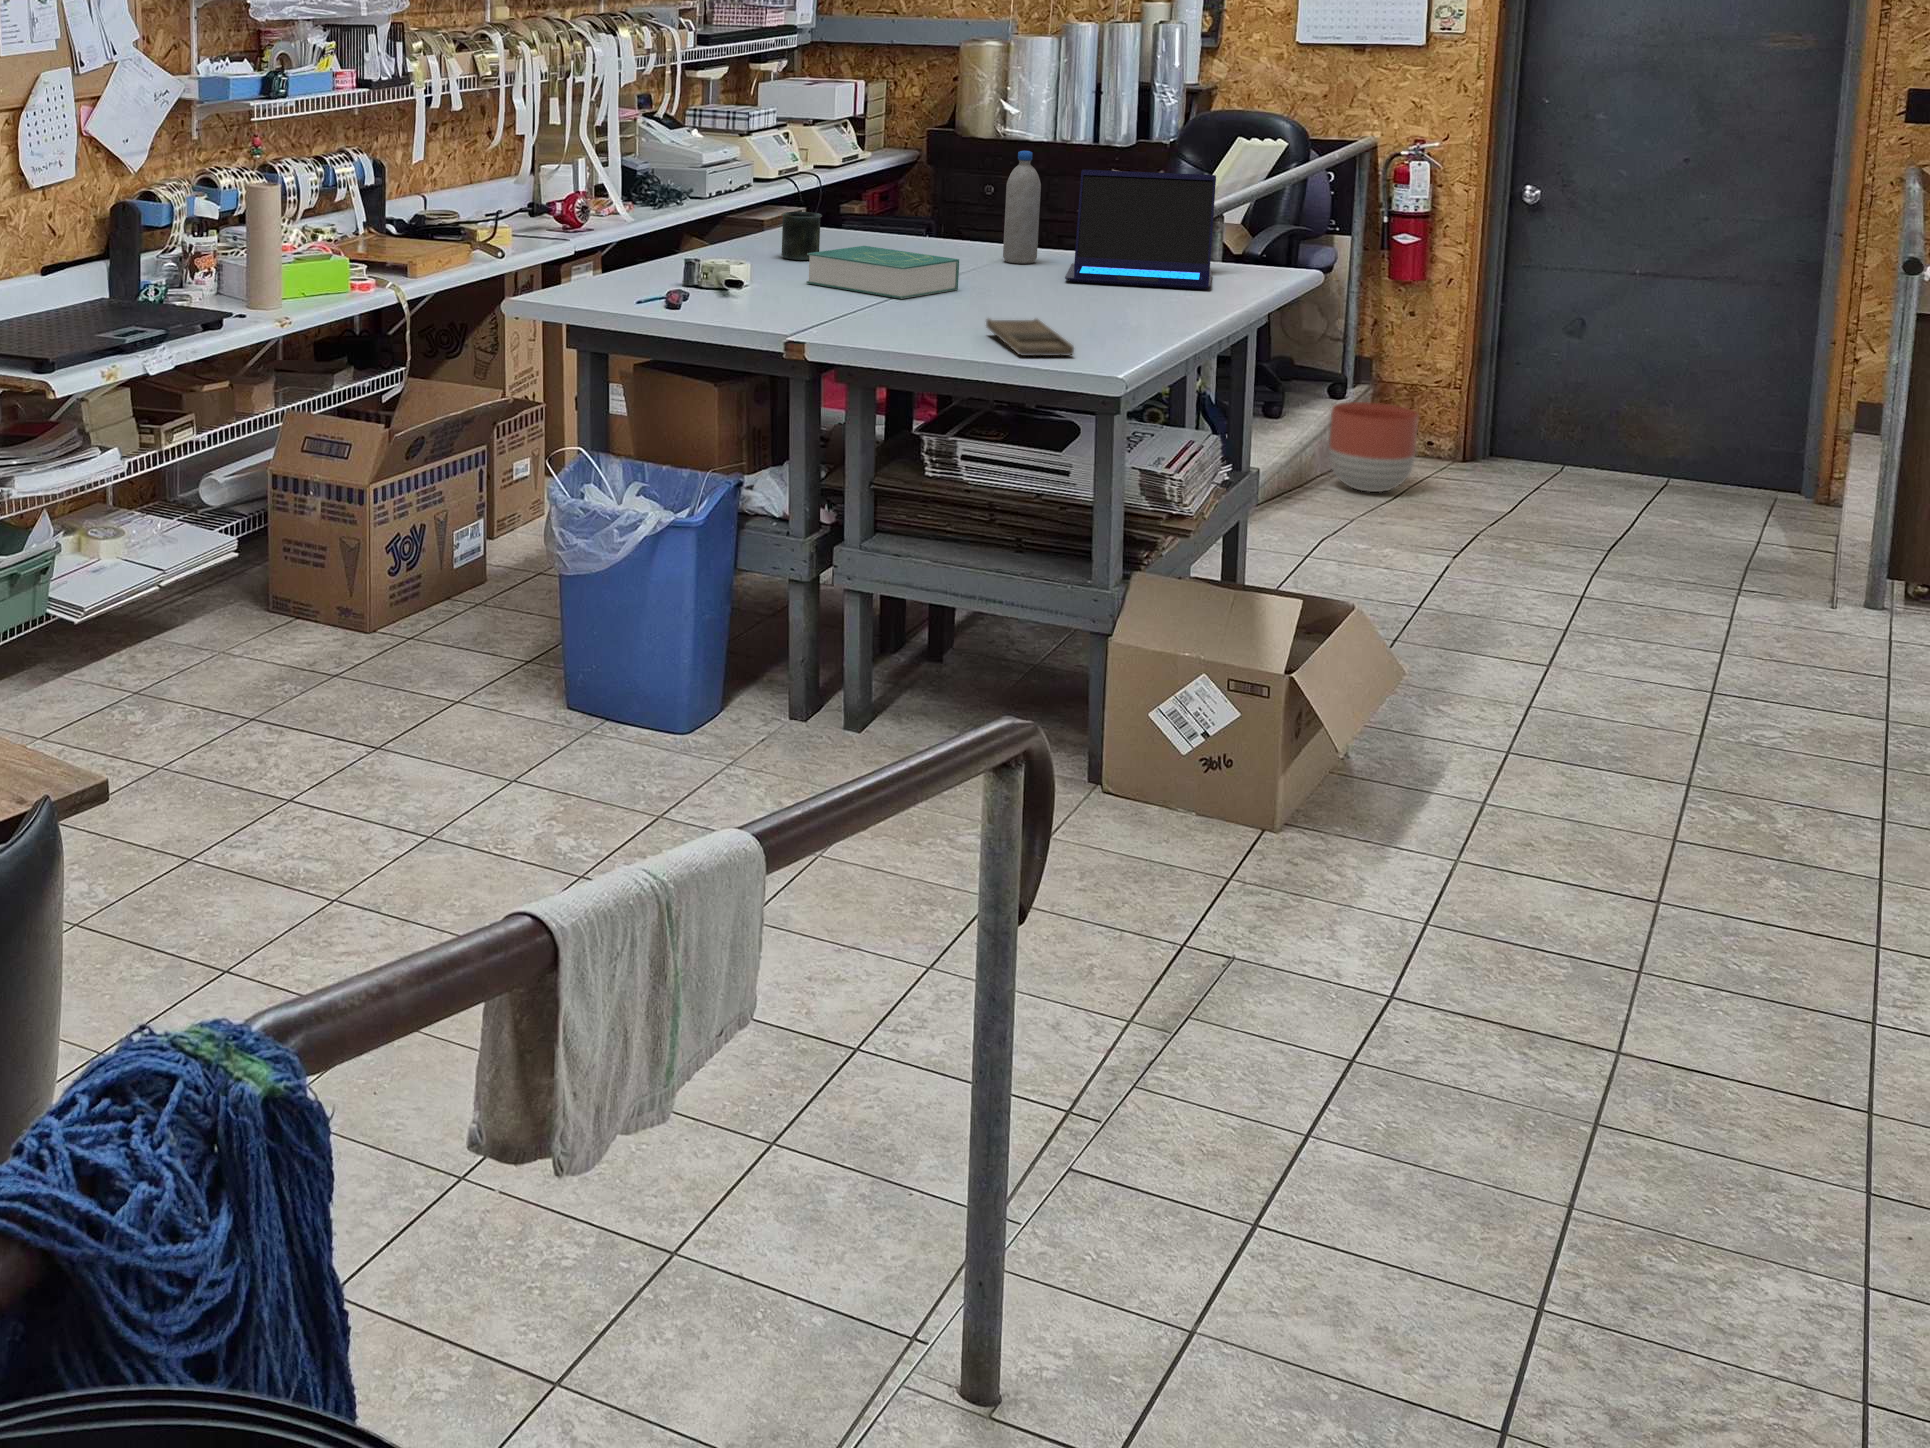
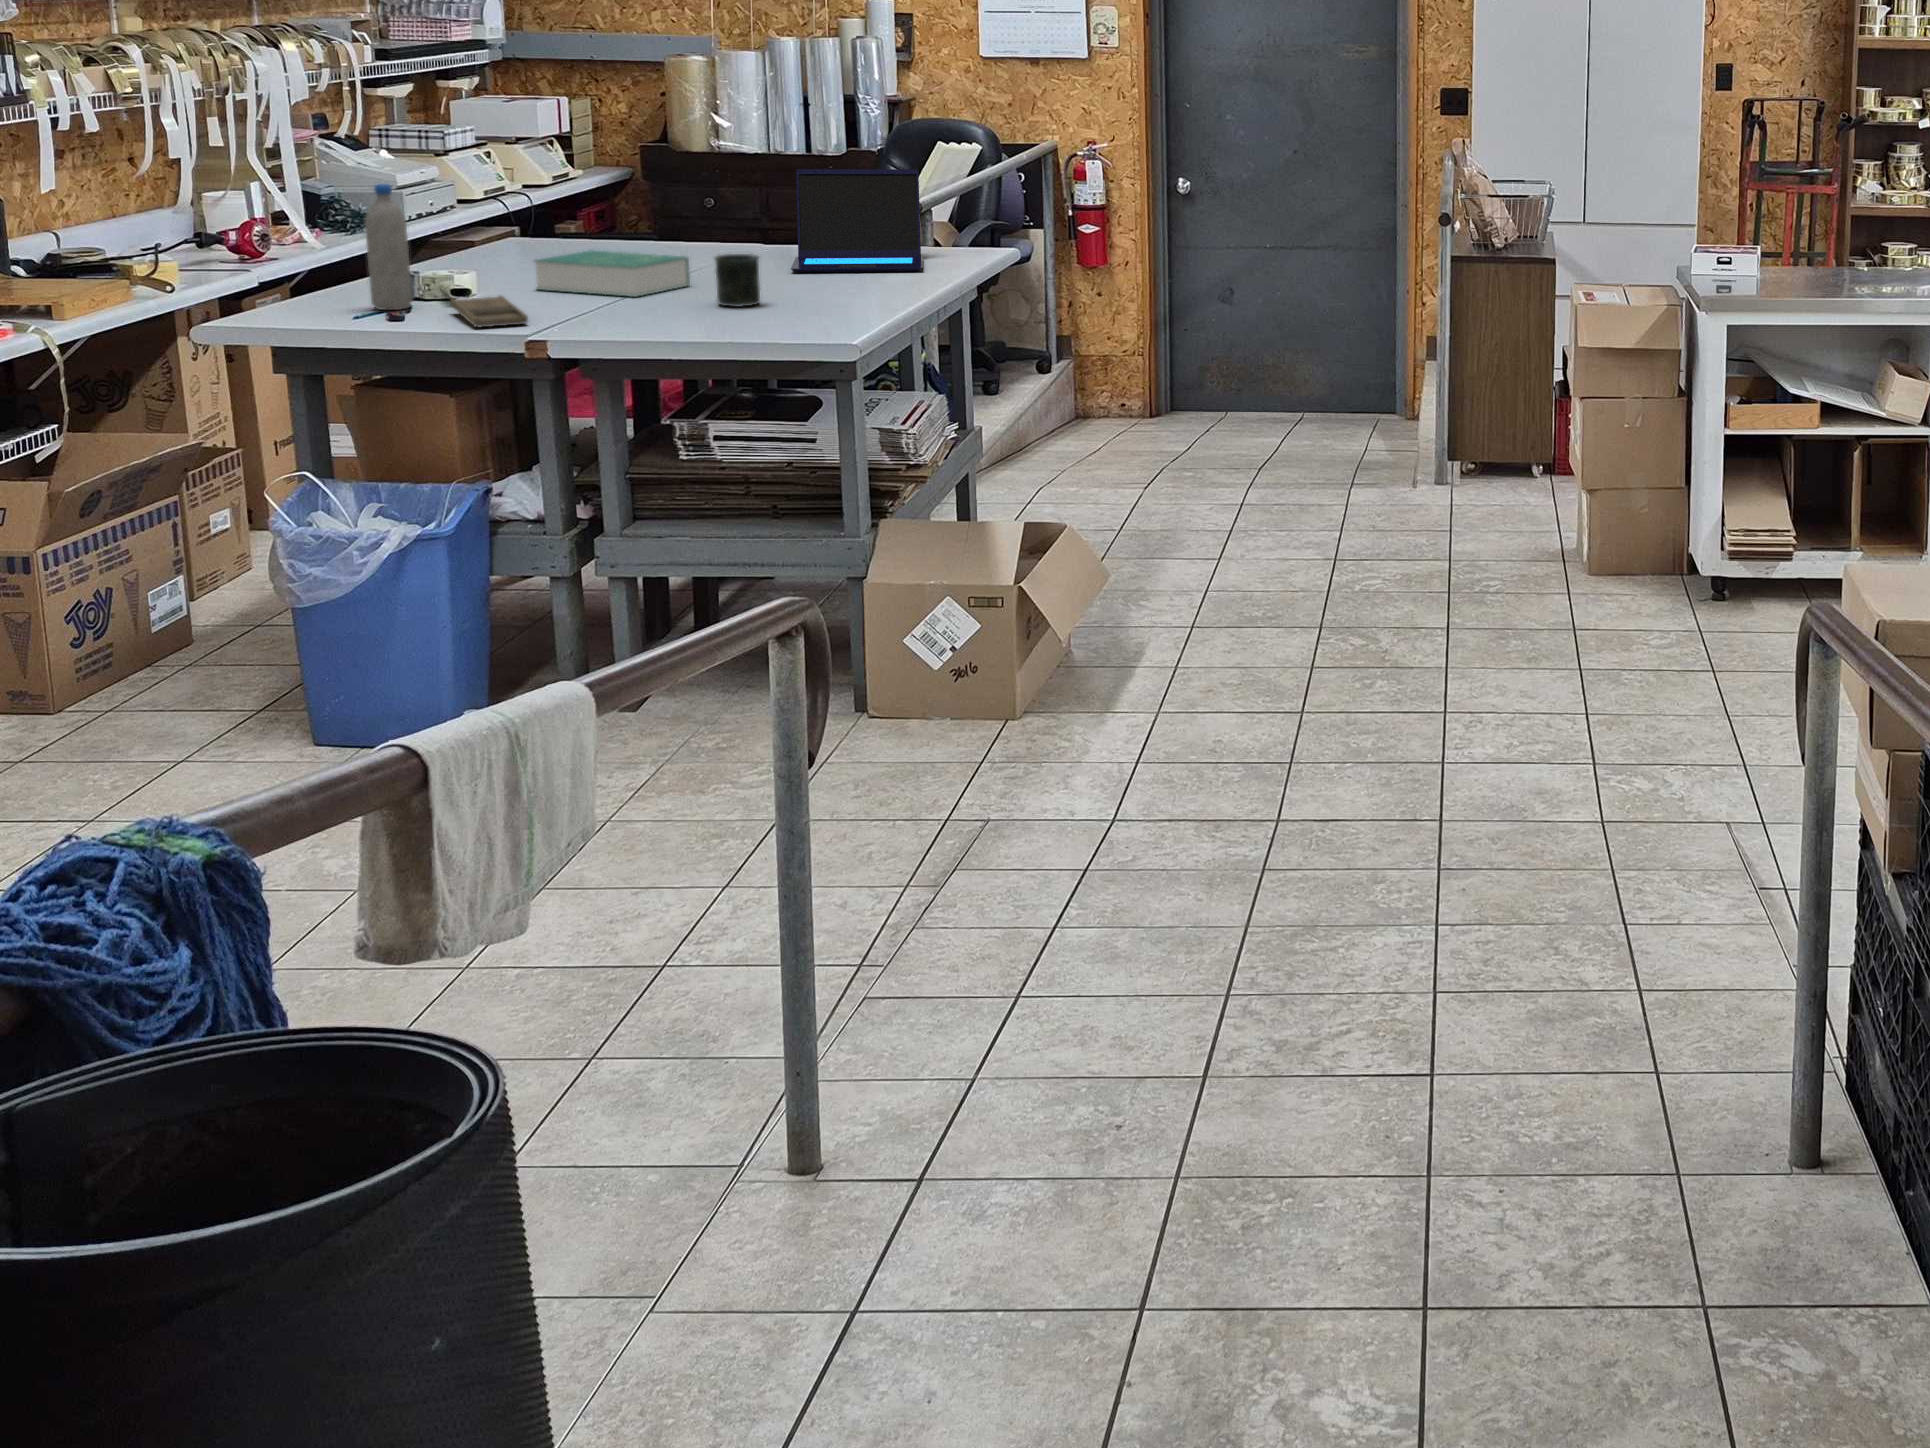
water bottle: present [1003,151,1041,264] -> present [365,184,412,310]
mug: present [781,212,822,260] -> present [715,254,760,307]
tray: present [986,319,1074,356] -> present [450,296,528,327]
planter: present [1329,402,1419,492] -> none [1038,370,1109,447]

